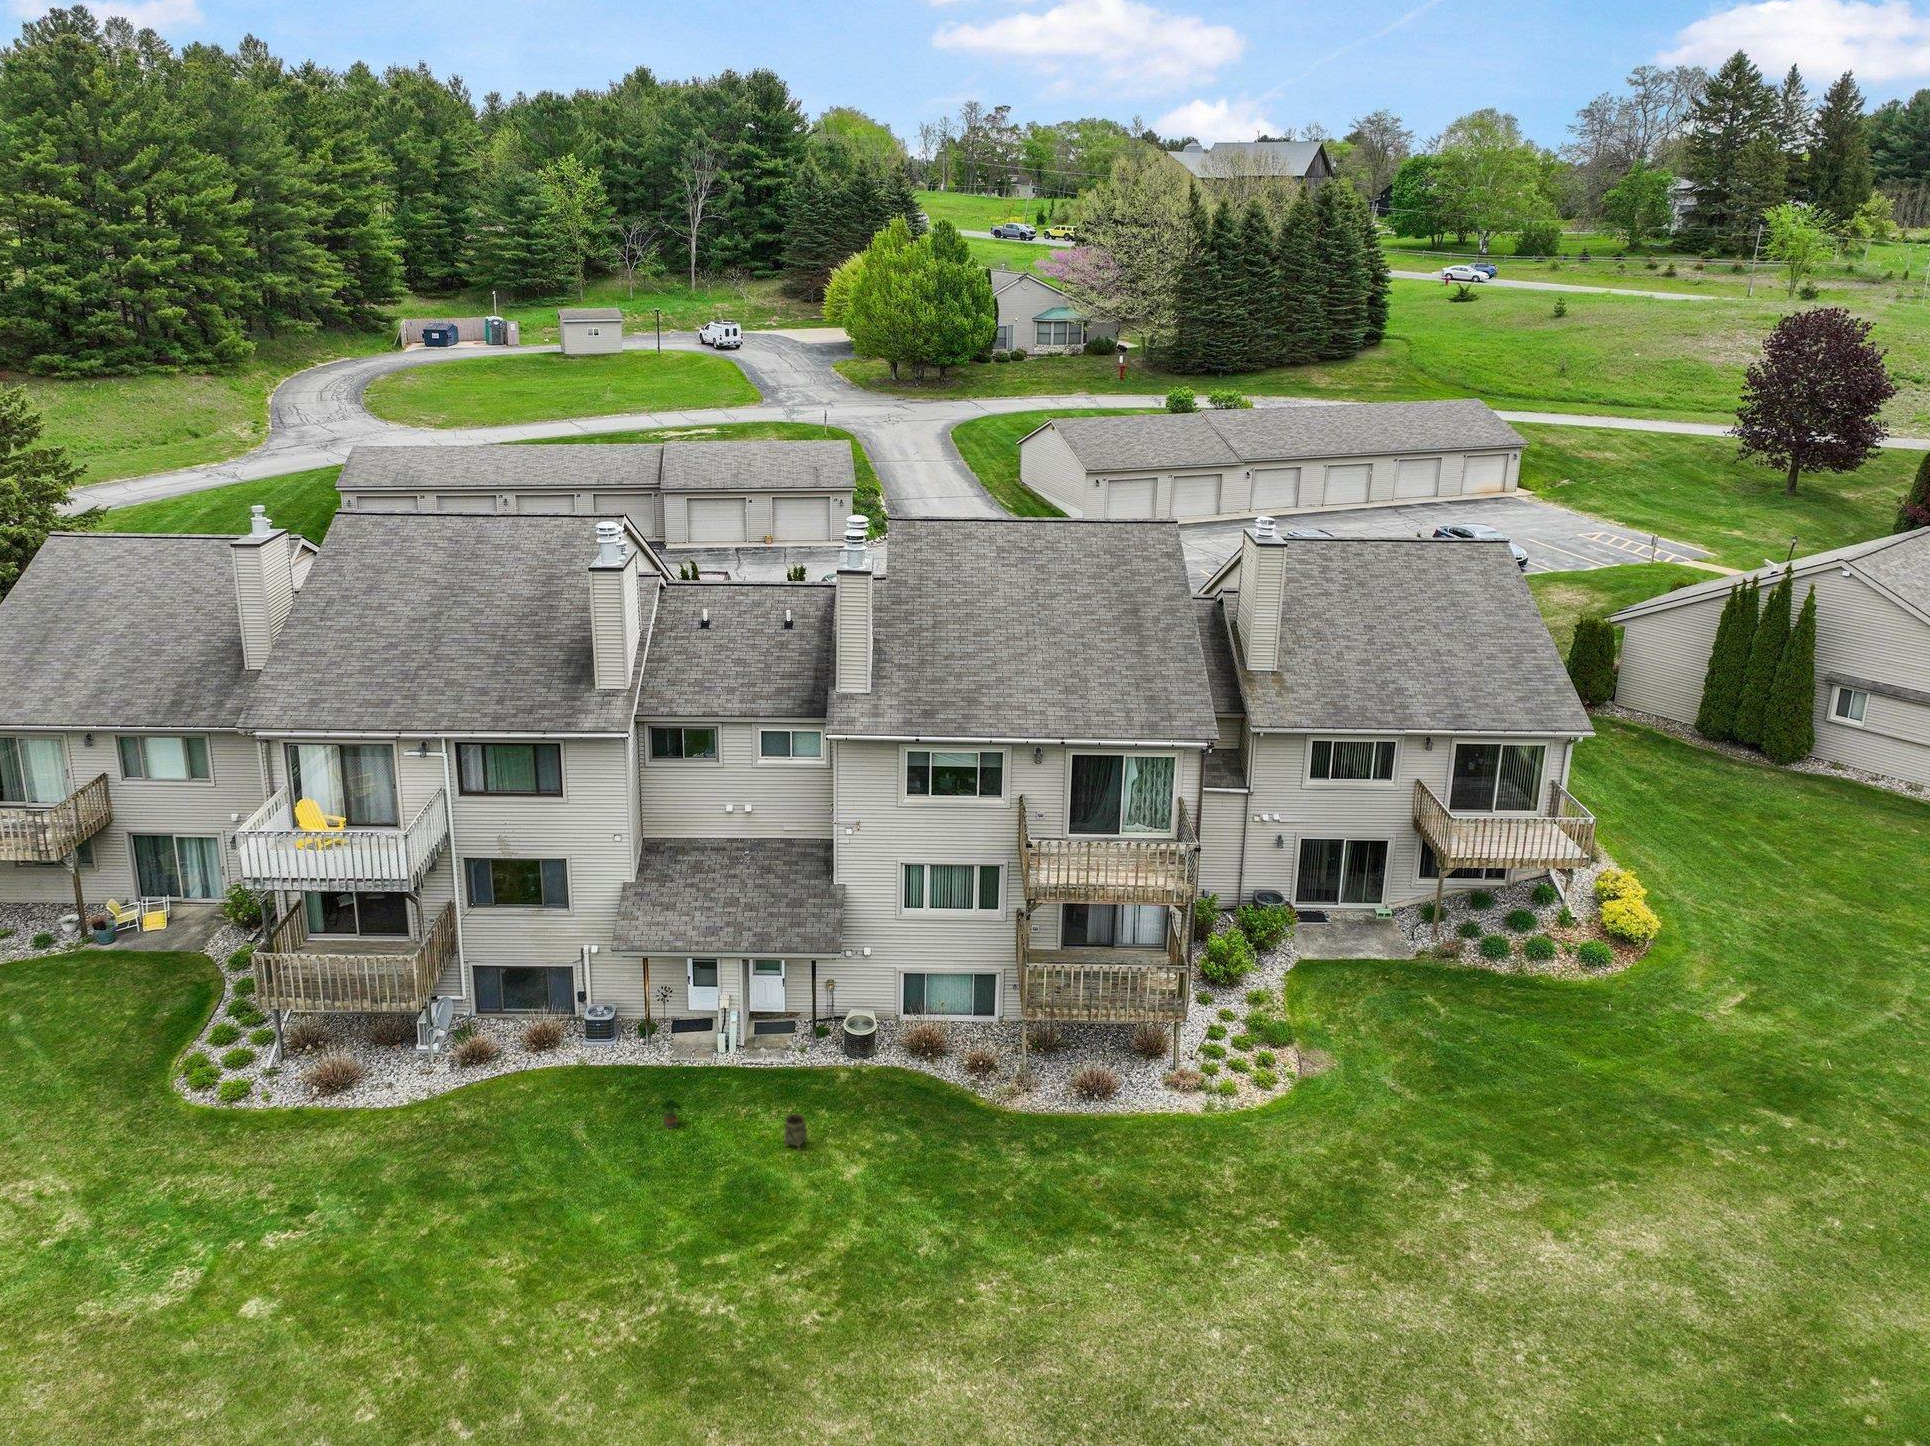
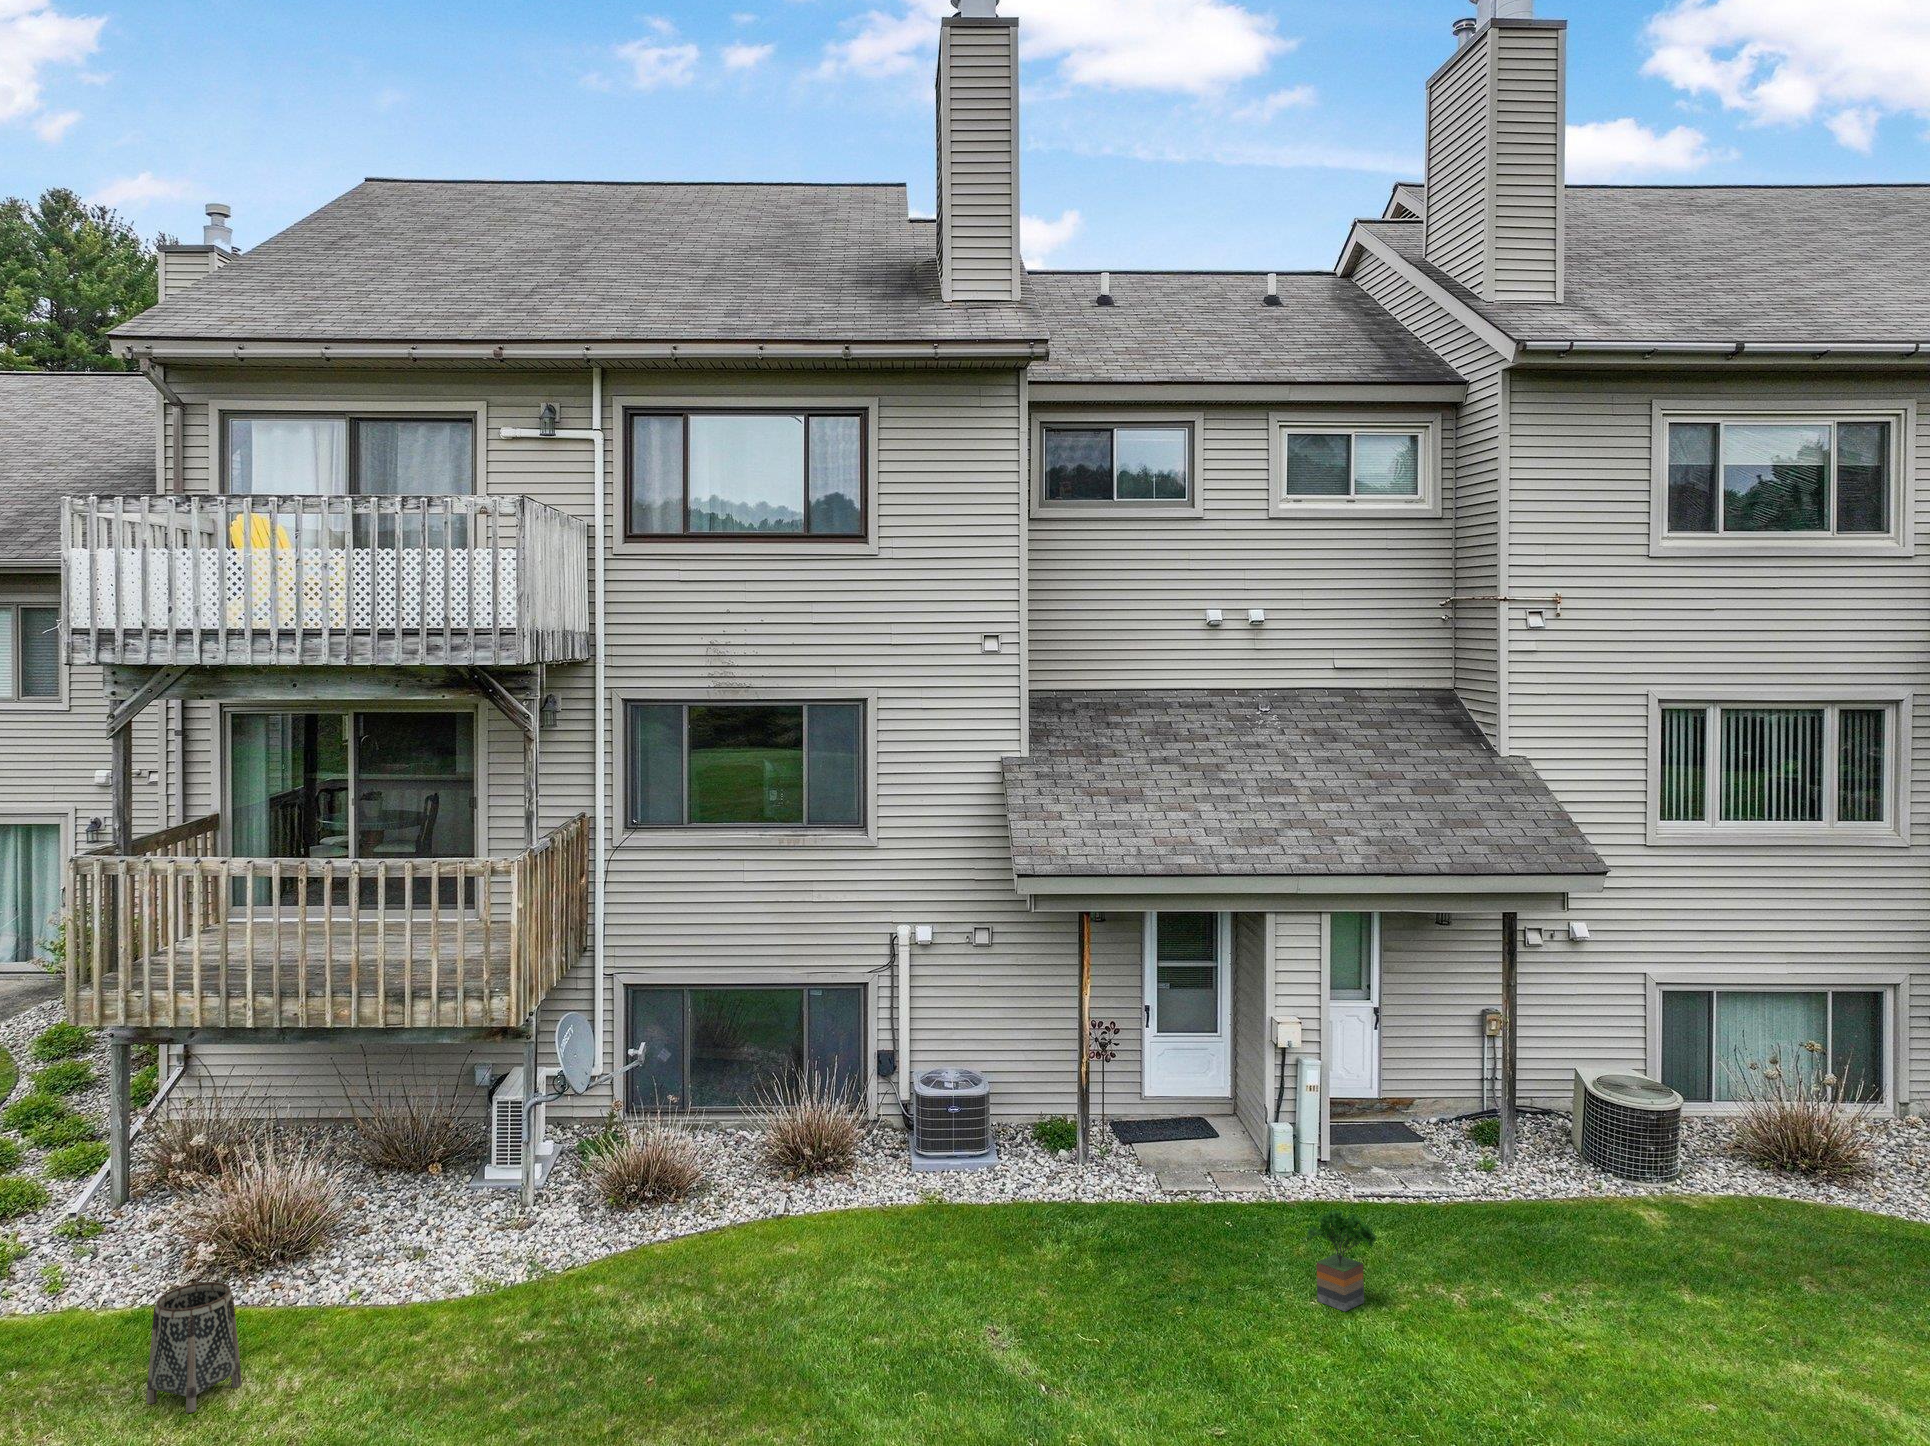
basket: present [784,1114,807,1150] -> present [147,1282,242,1413]

